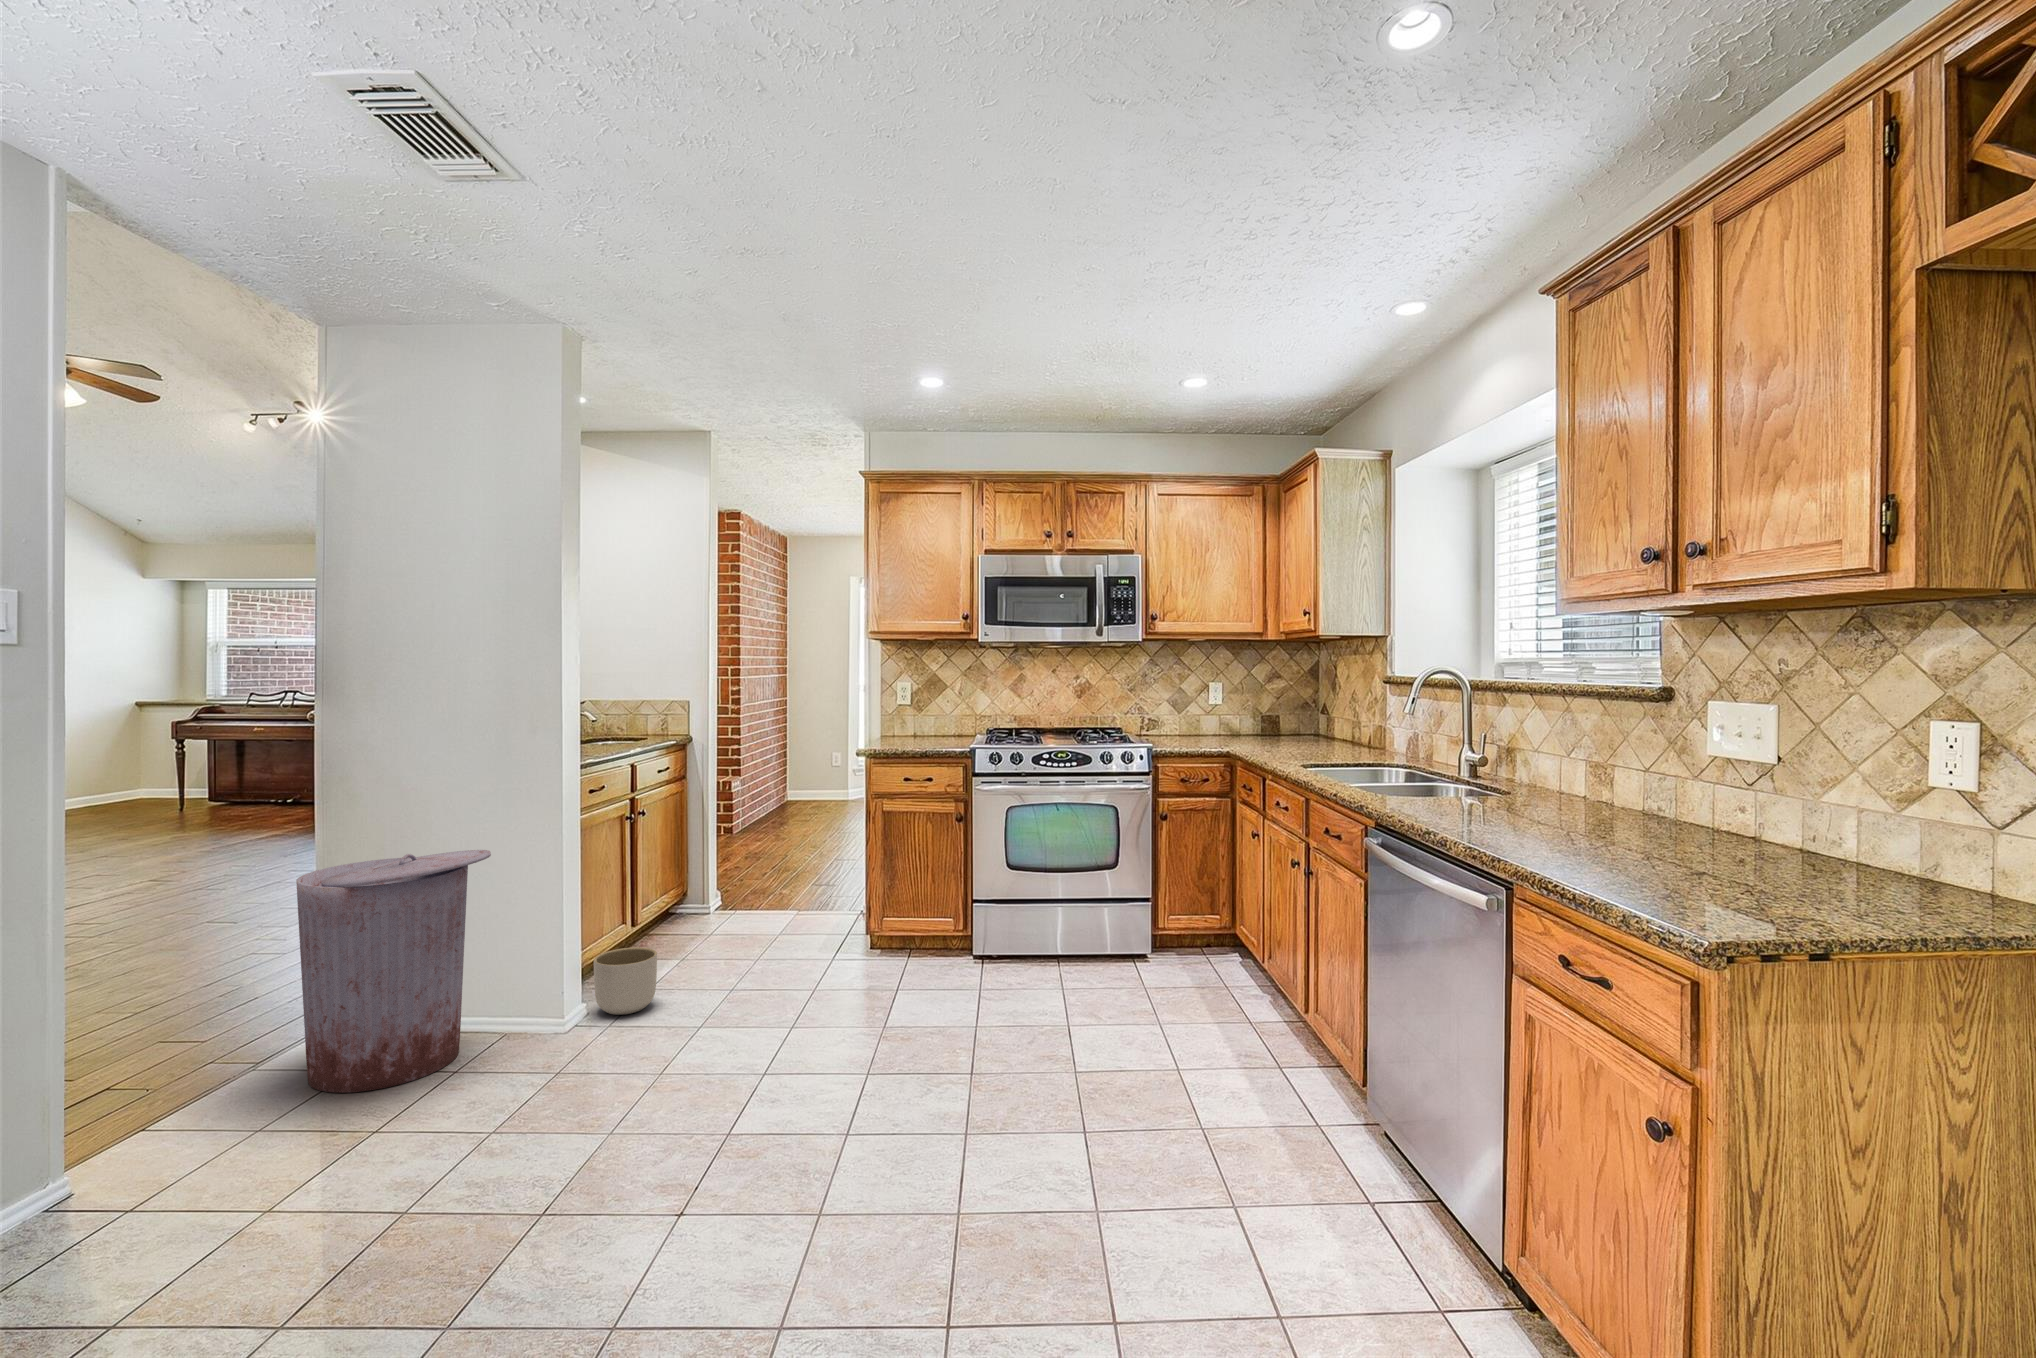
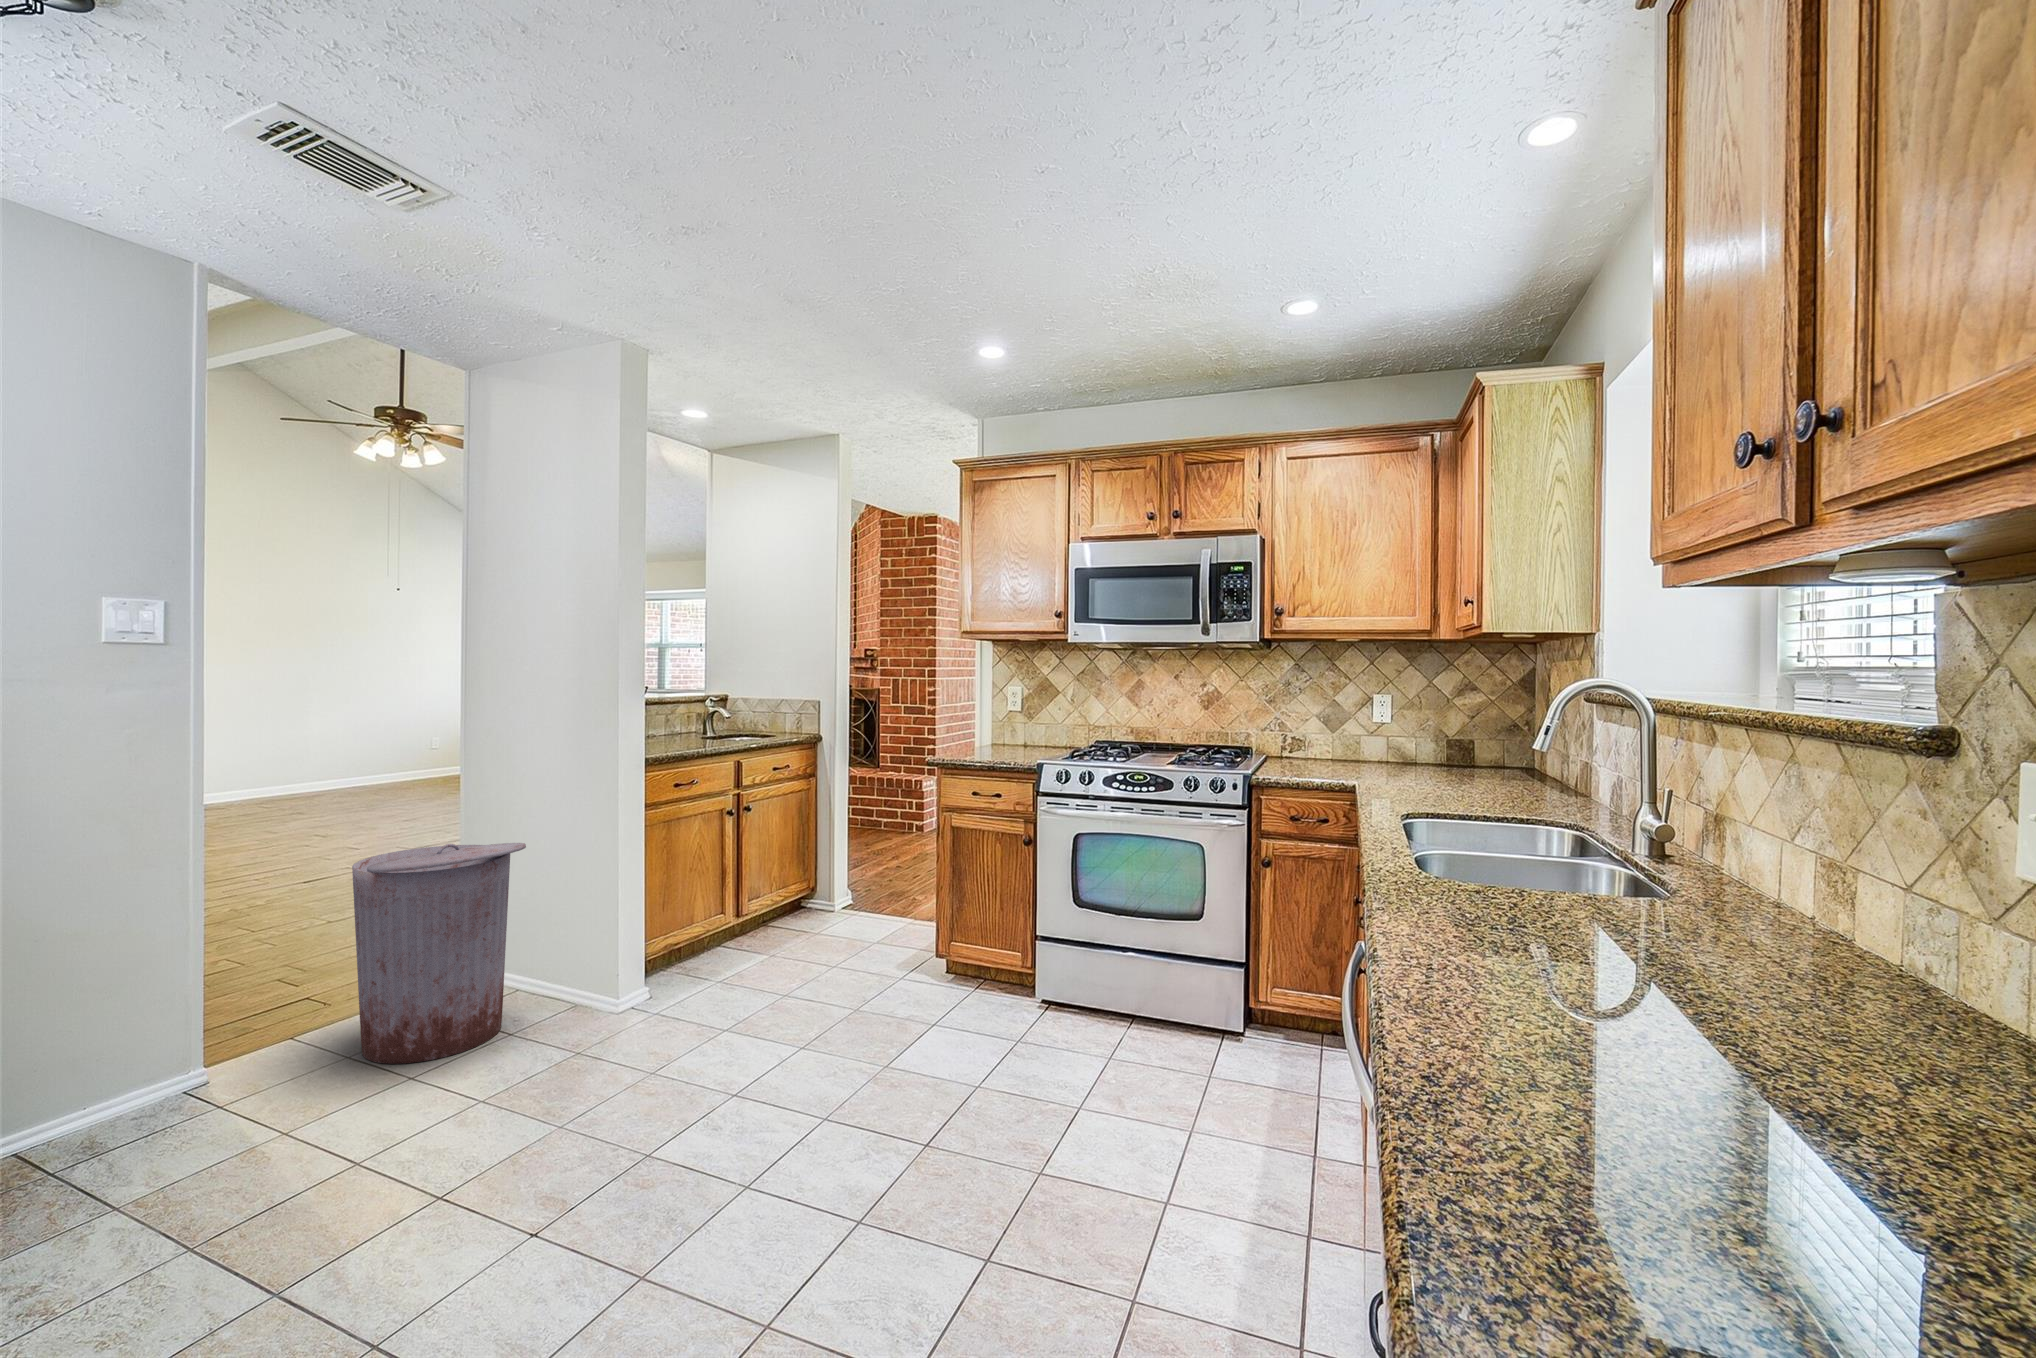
planter: present [594,947,657,1015] -> none [633,950,696,1018]

